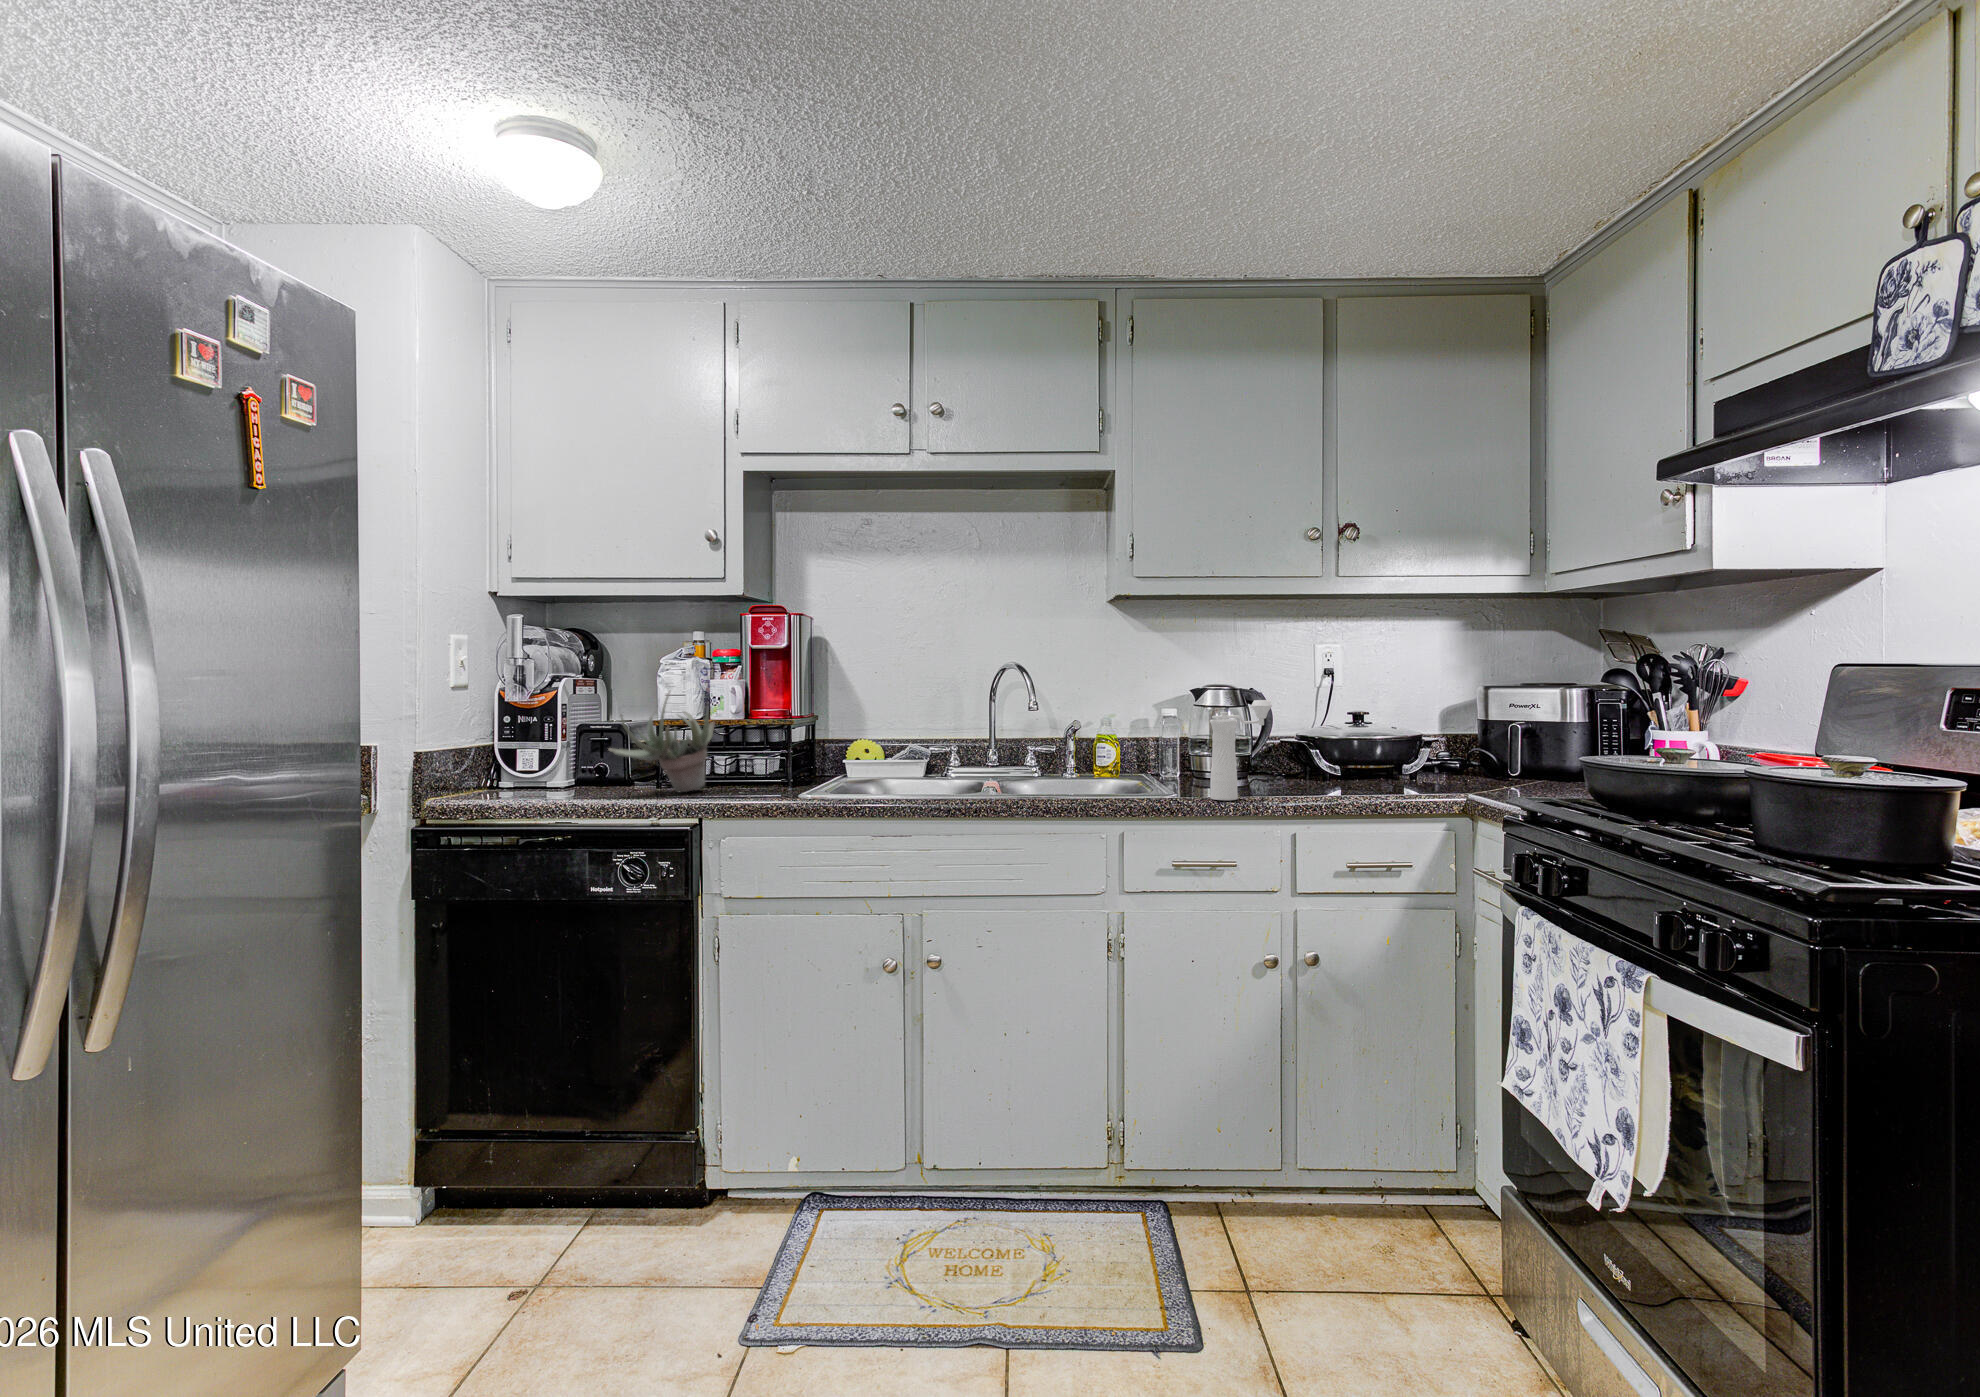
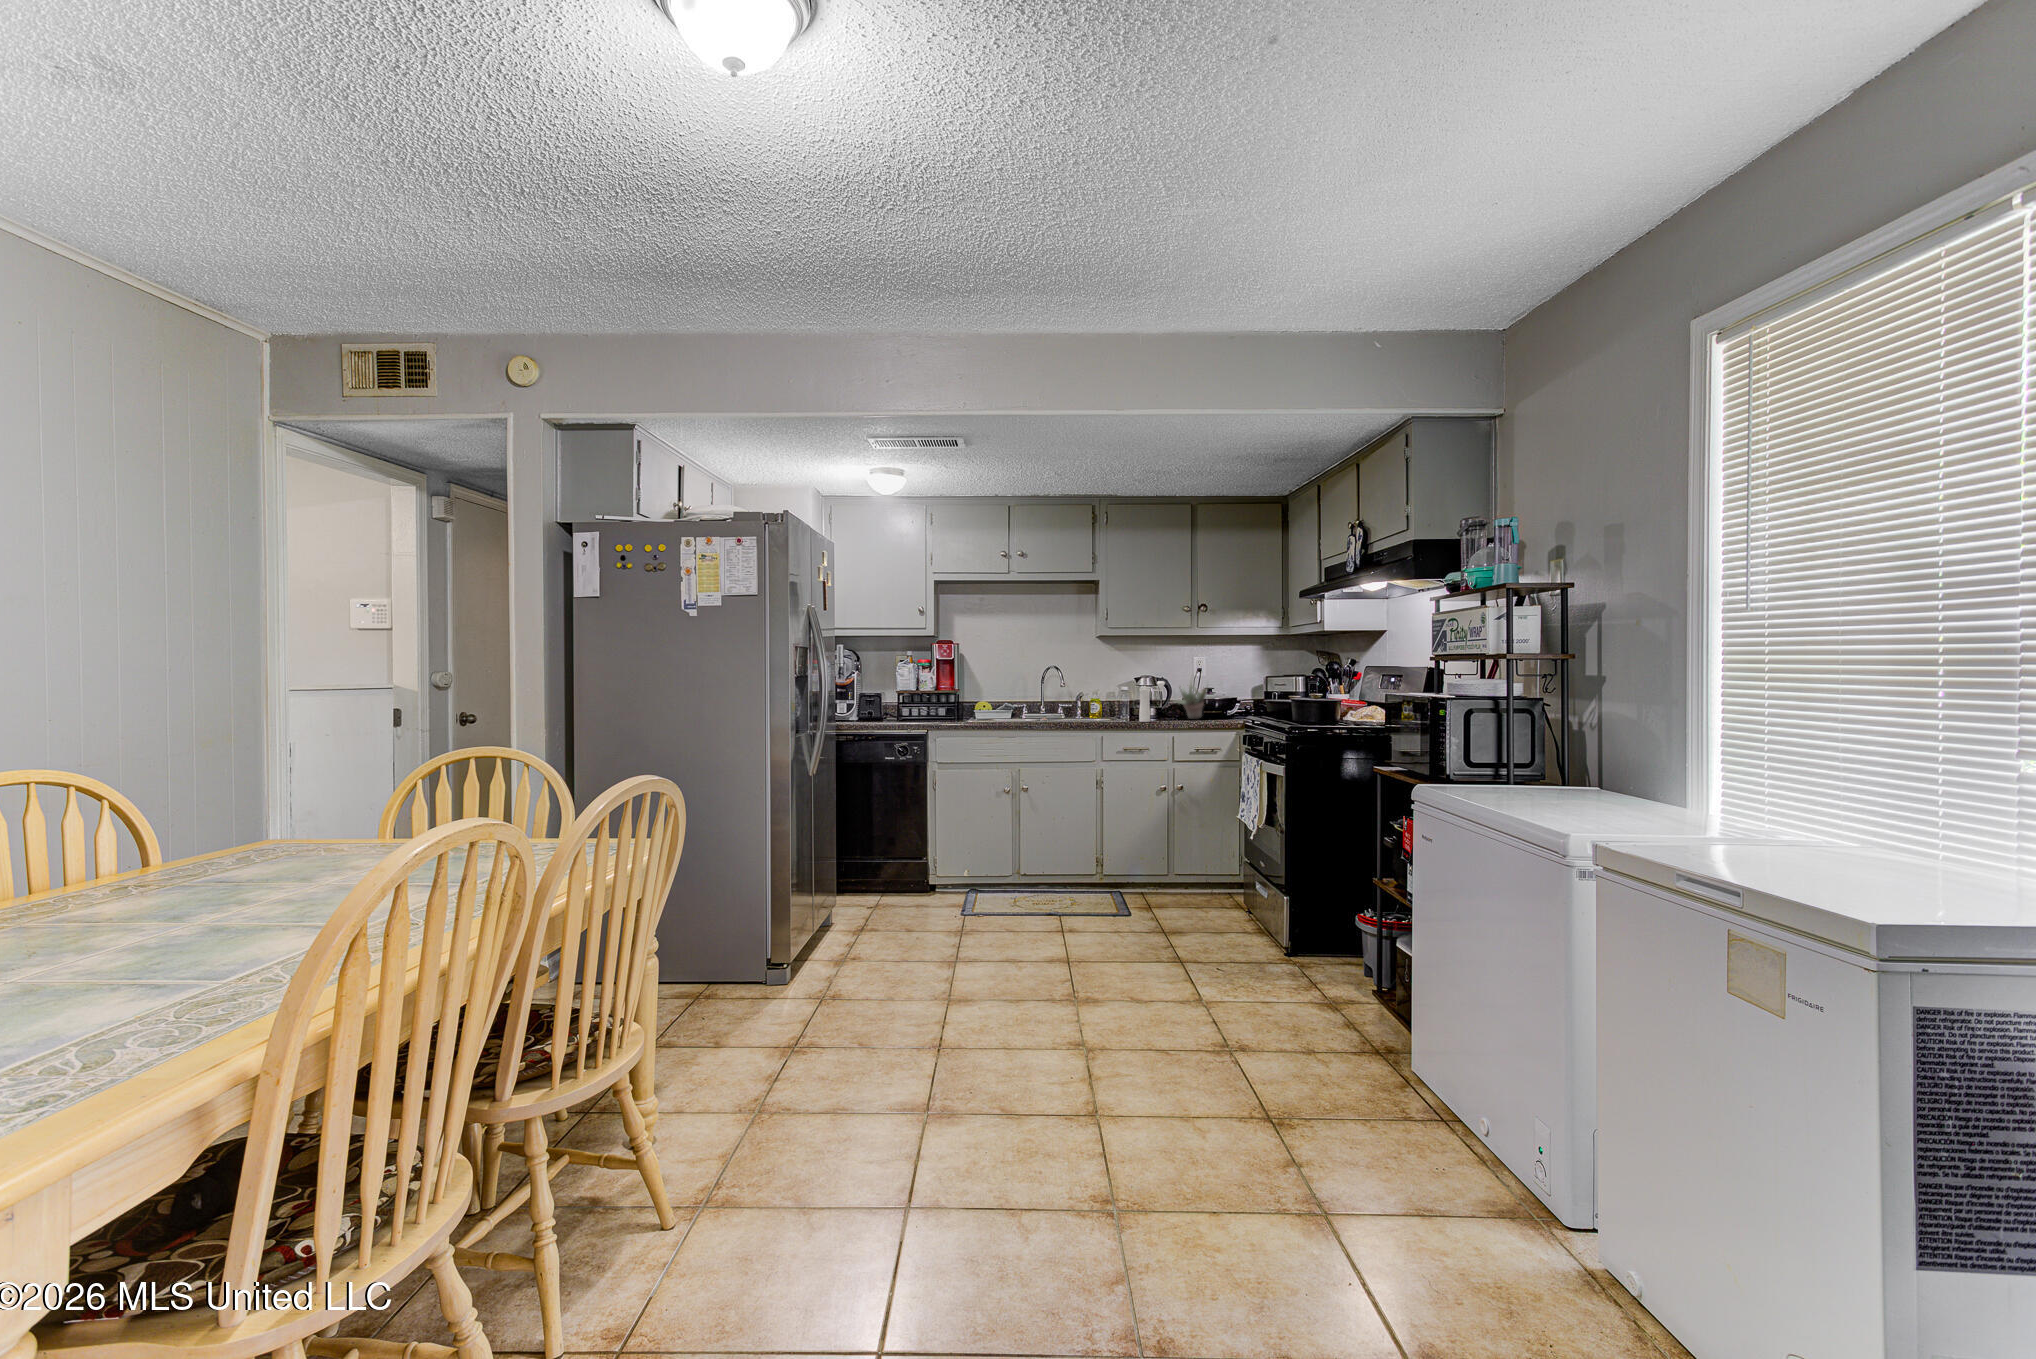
succulent plant: present [609,691,715,793] -> present [1171,682,1207,719]

